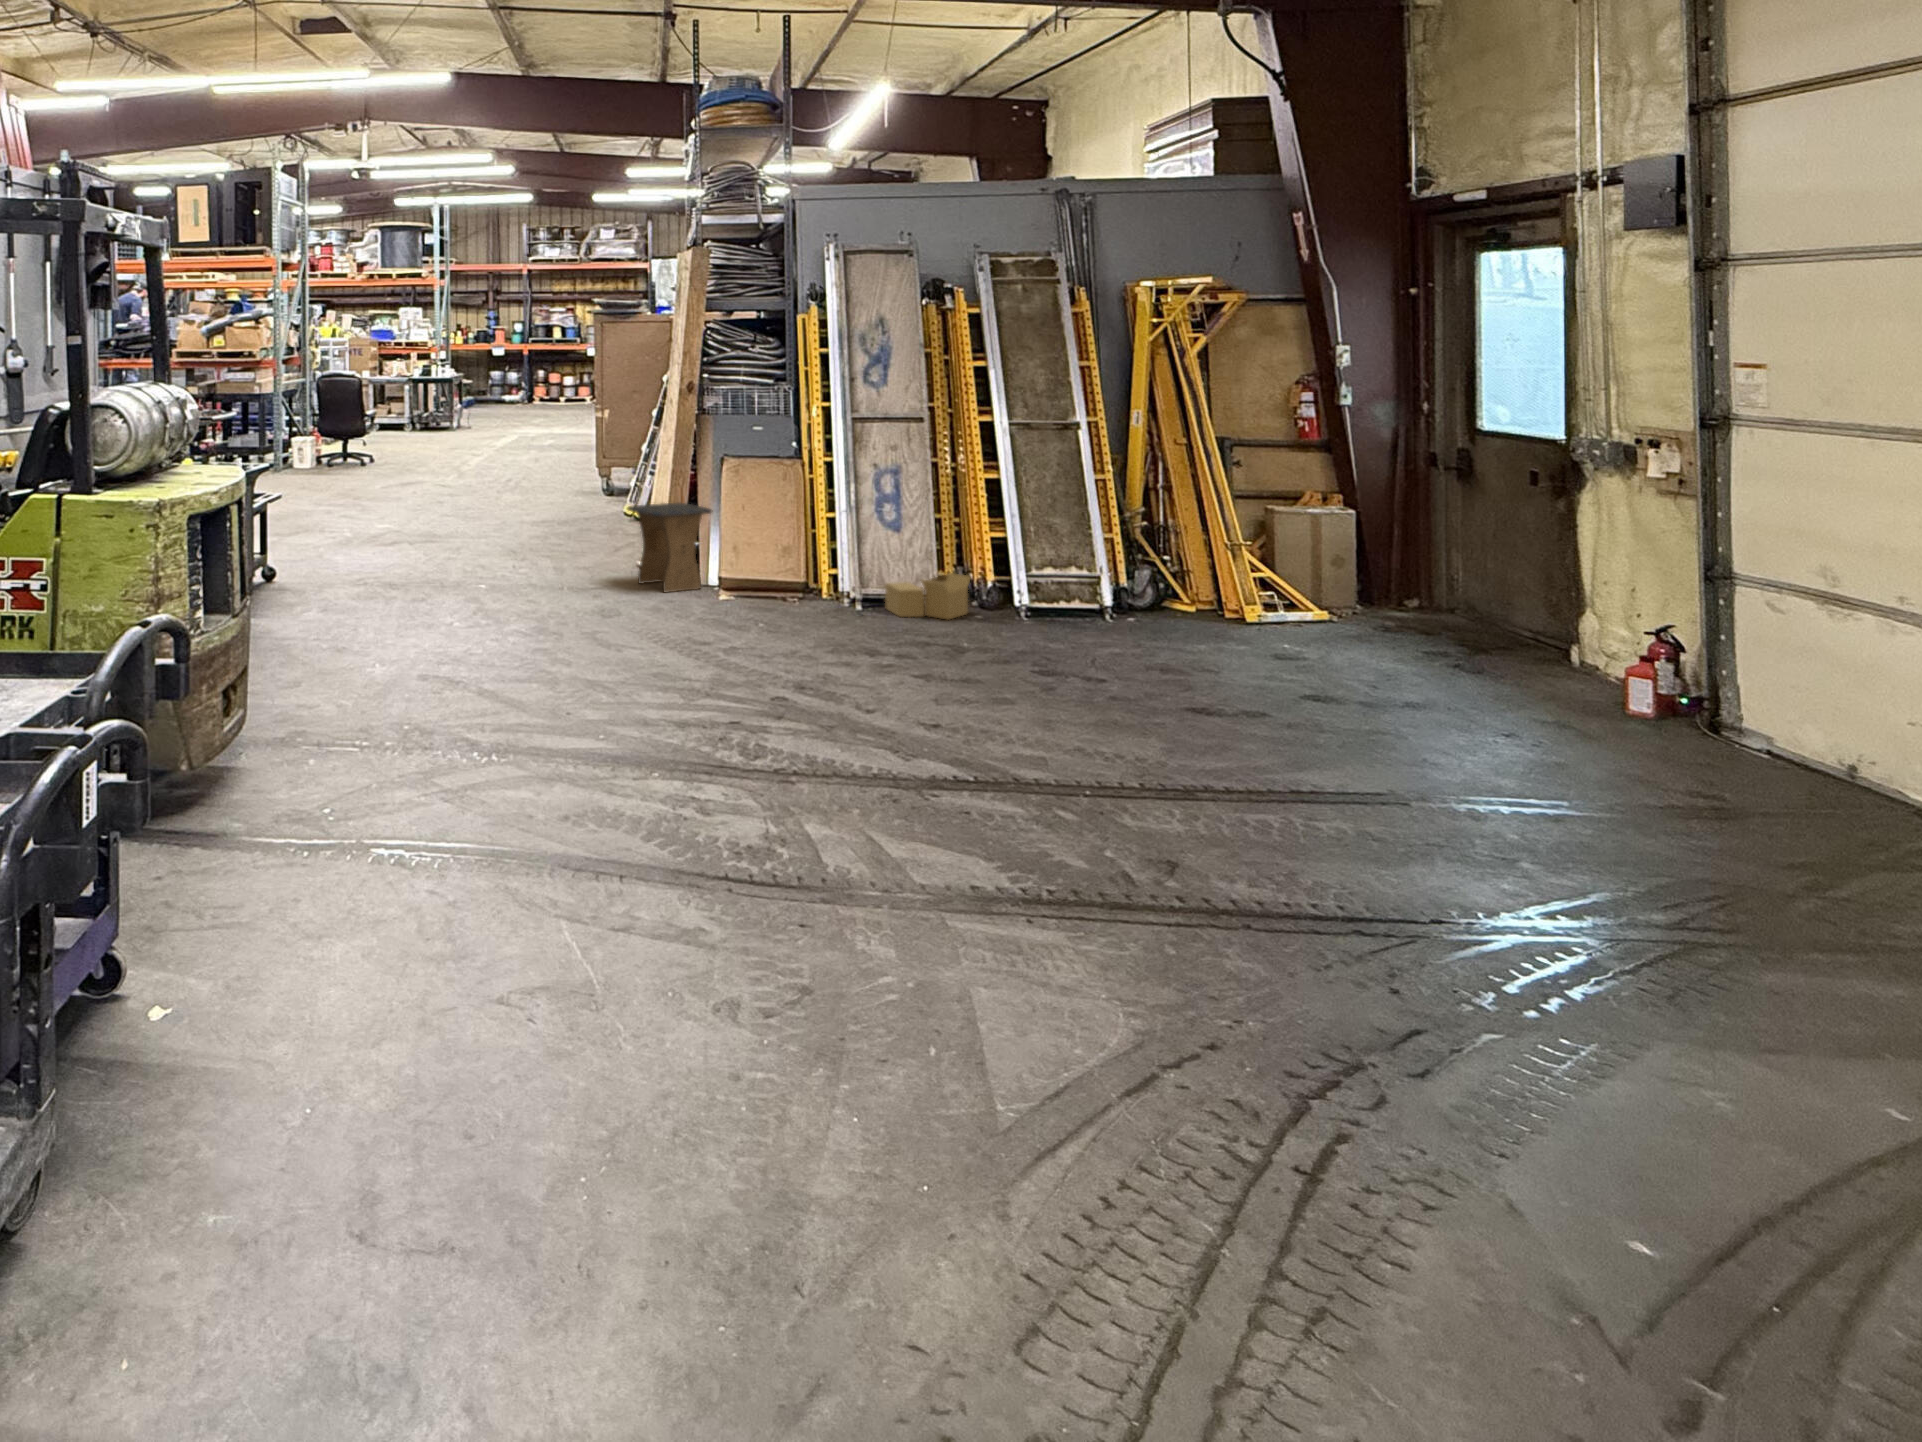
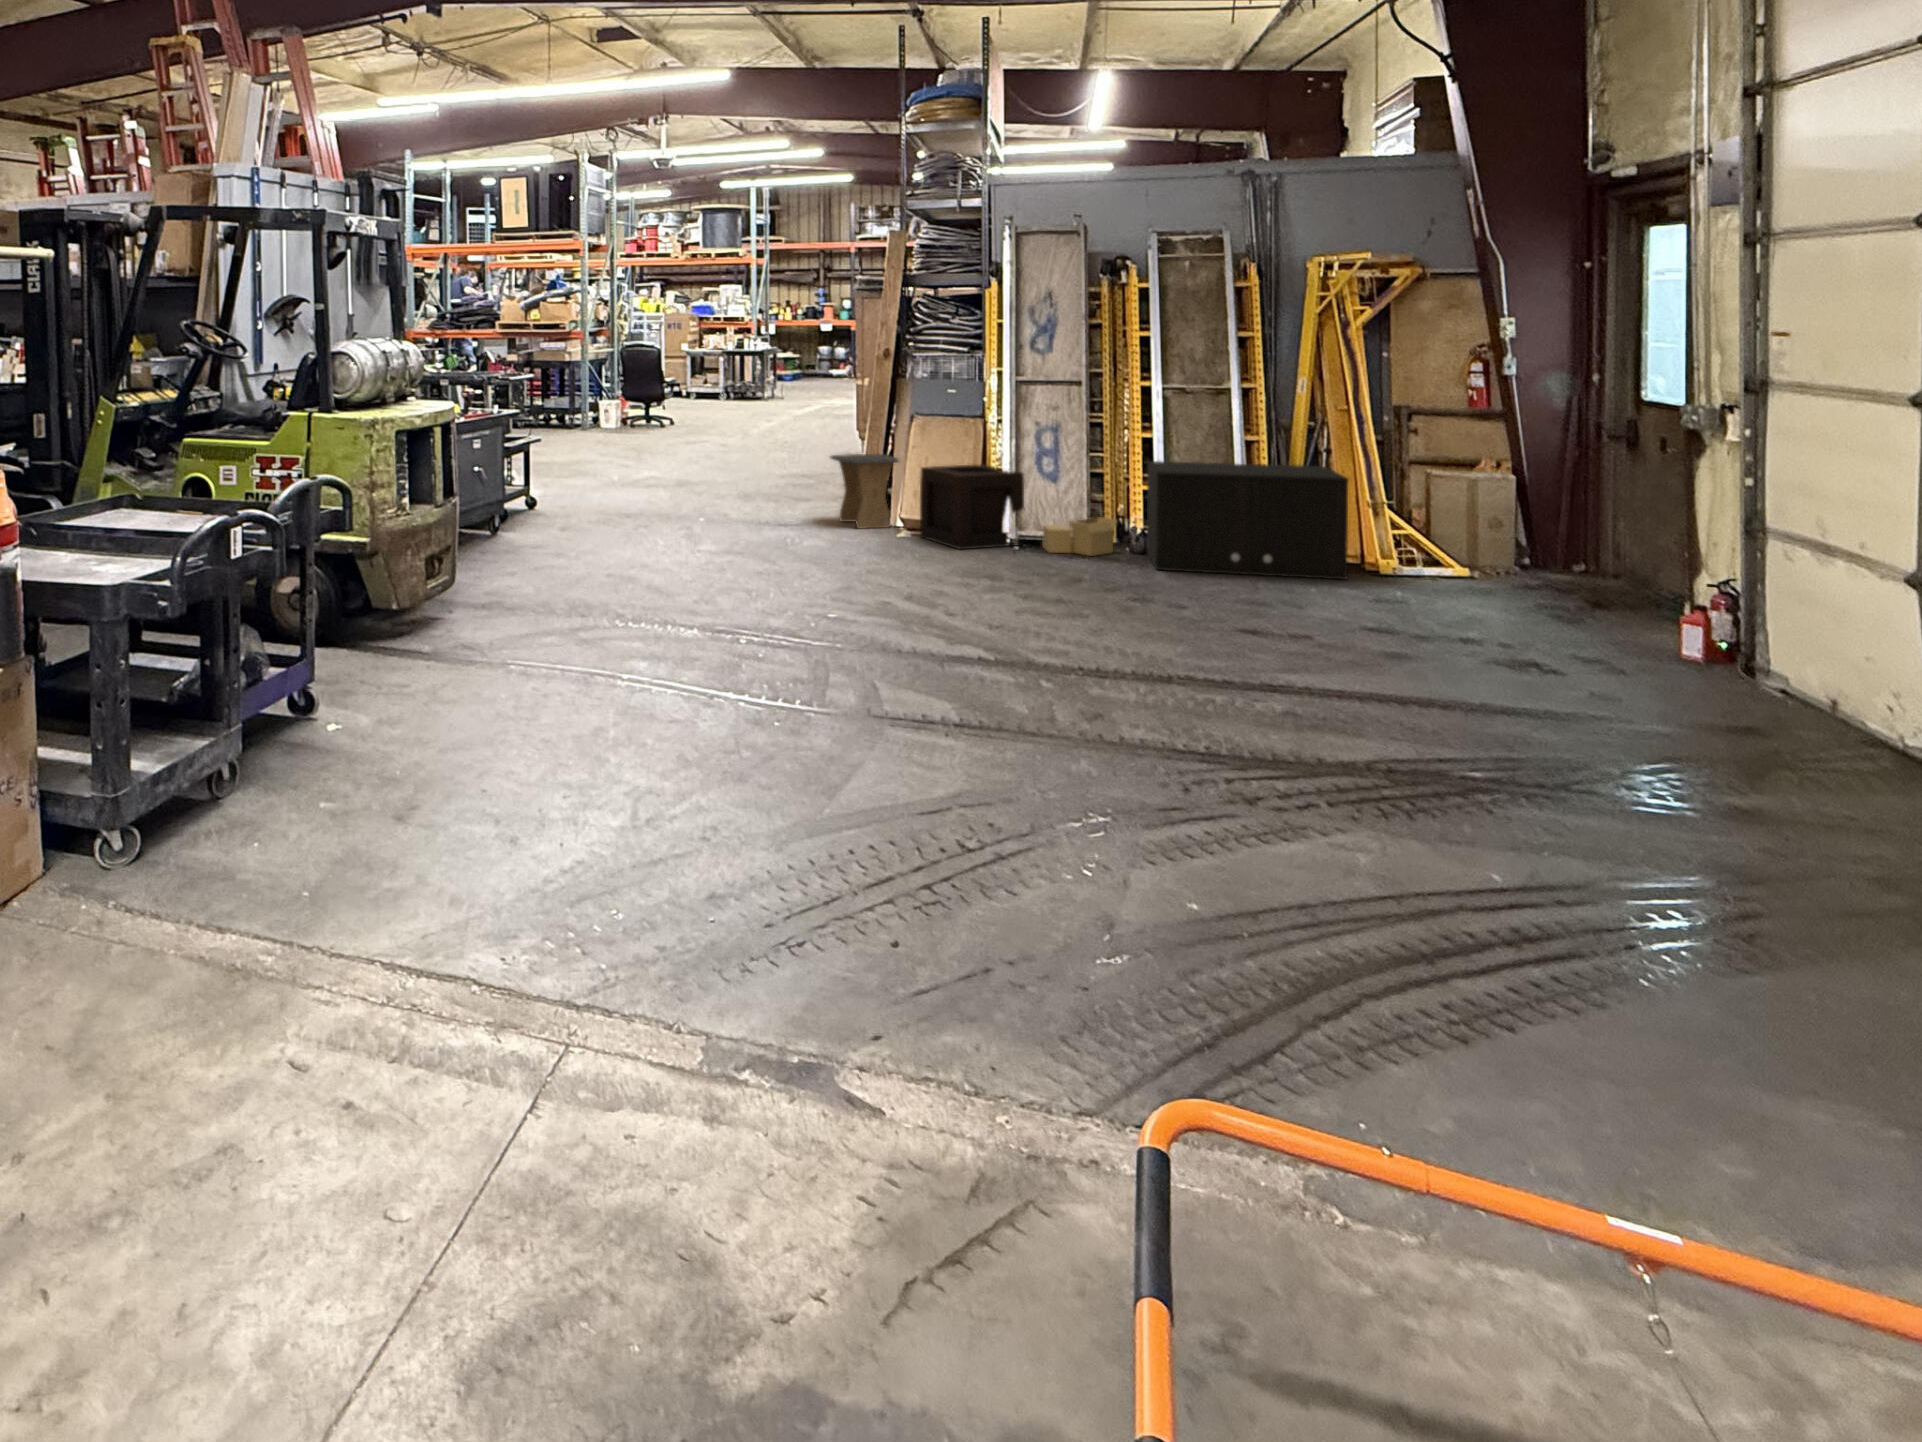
storage cabinet: none [1001,508,1239,639] -> present [1147,461,1349,579]
wooden crate: none [743,514,865,617] -> present [920,465,1024,549]

